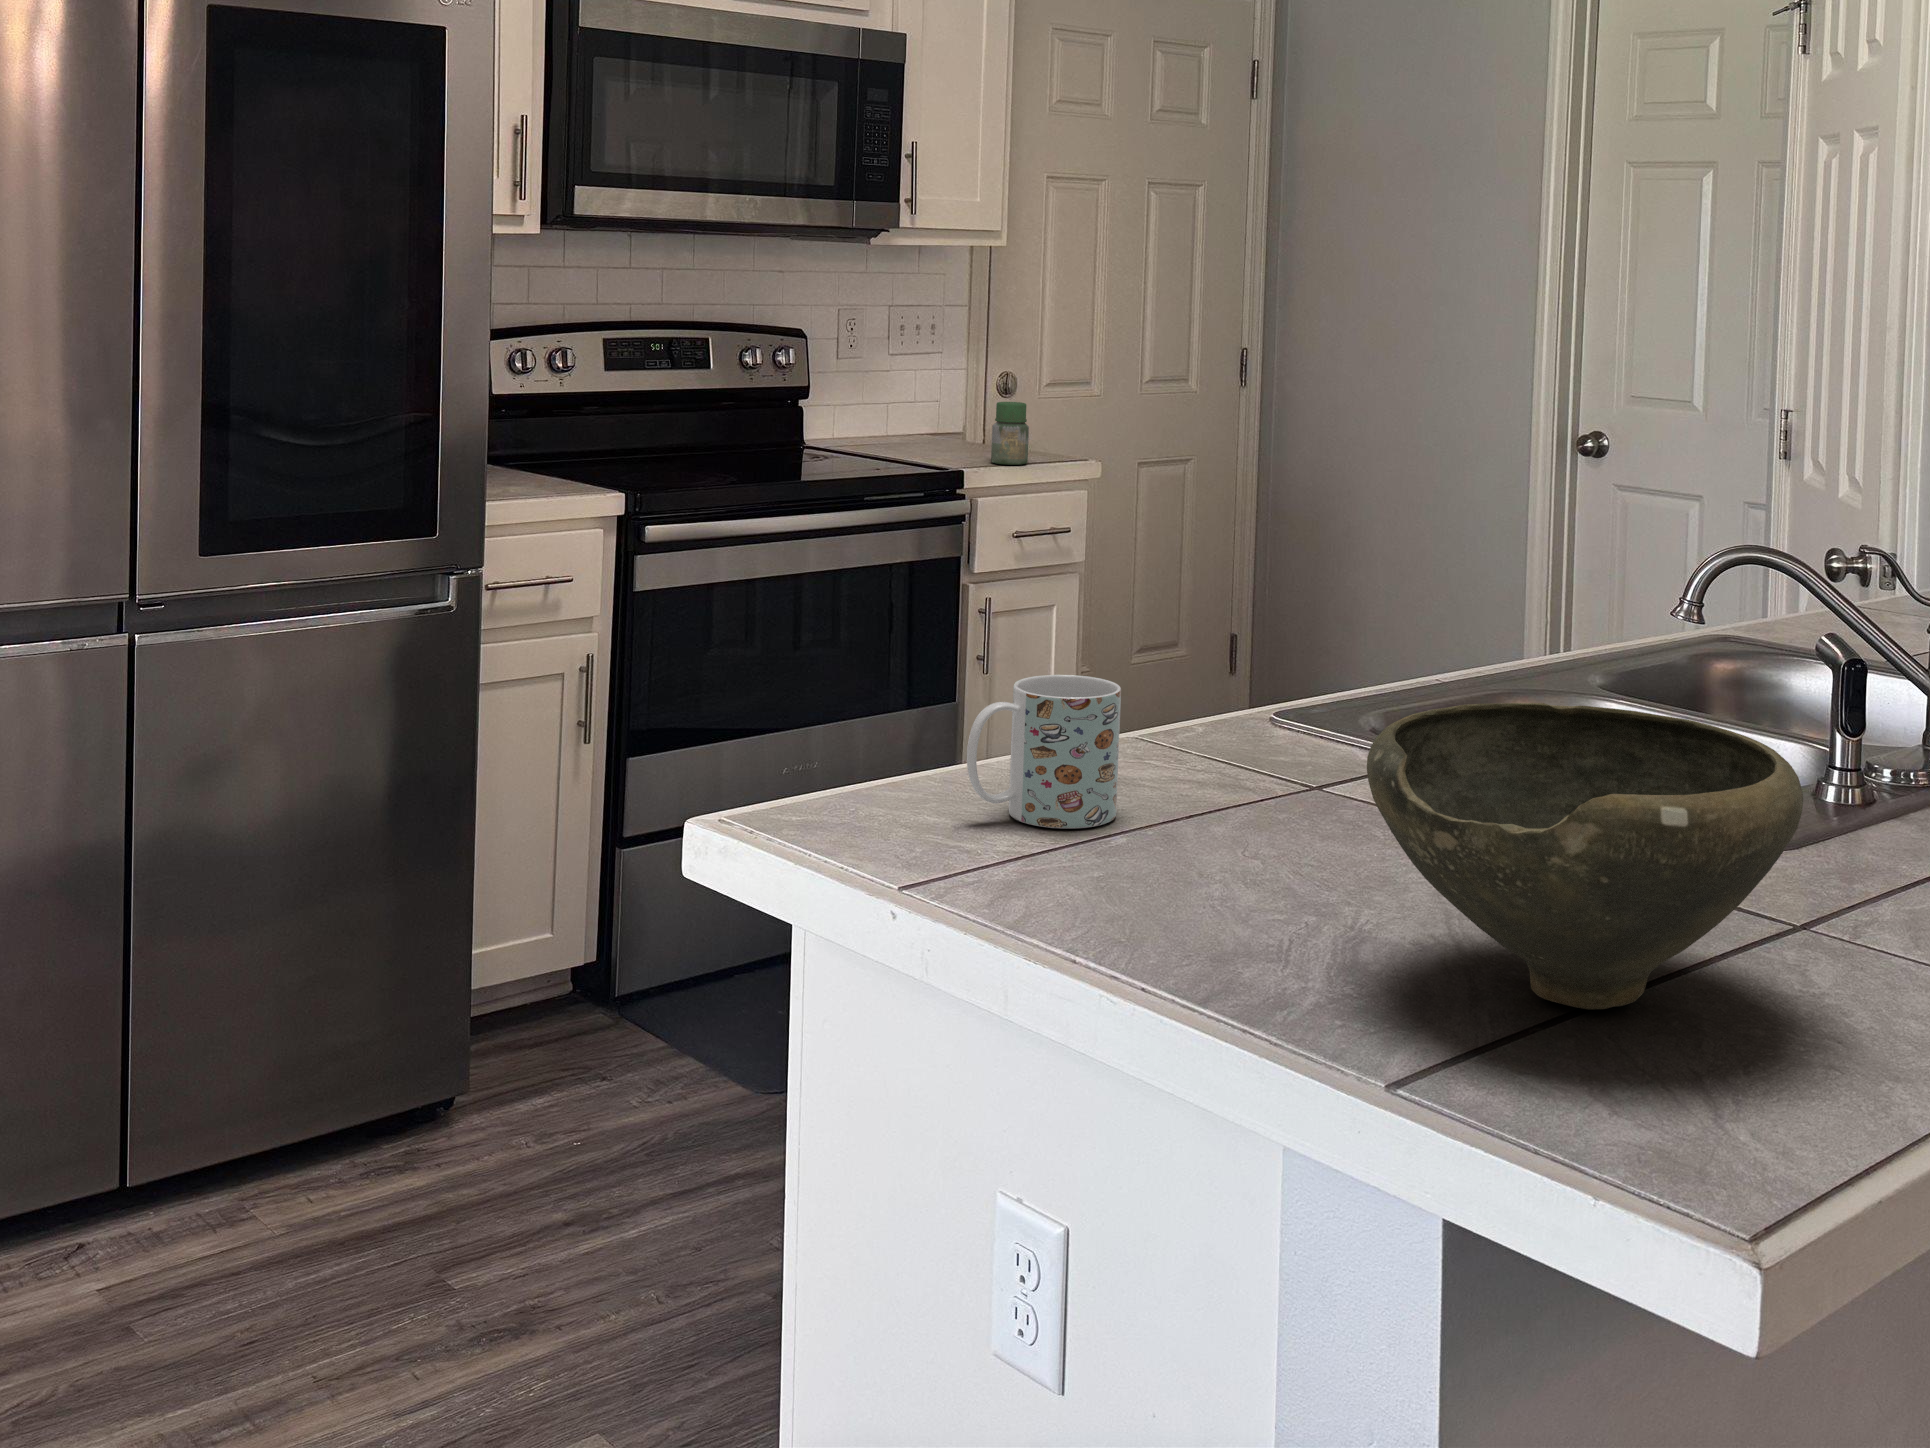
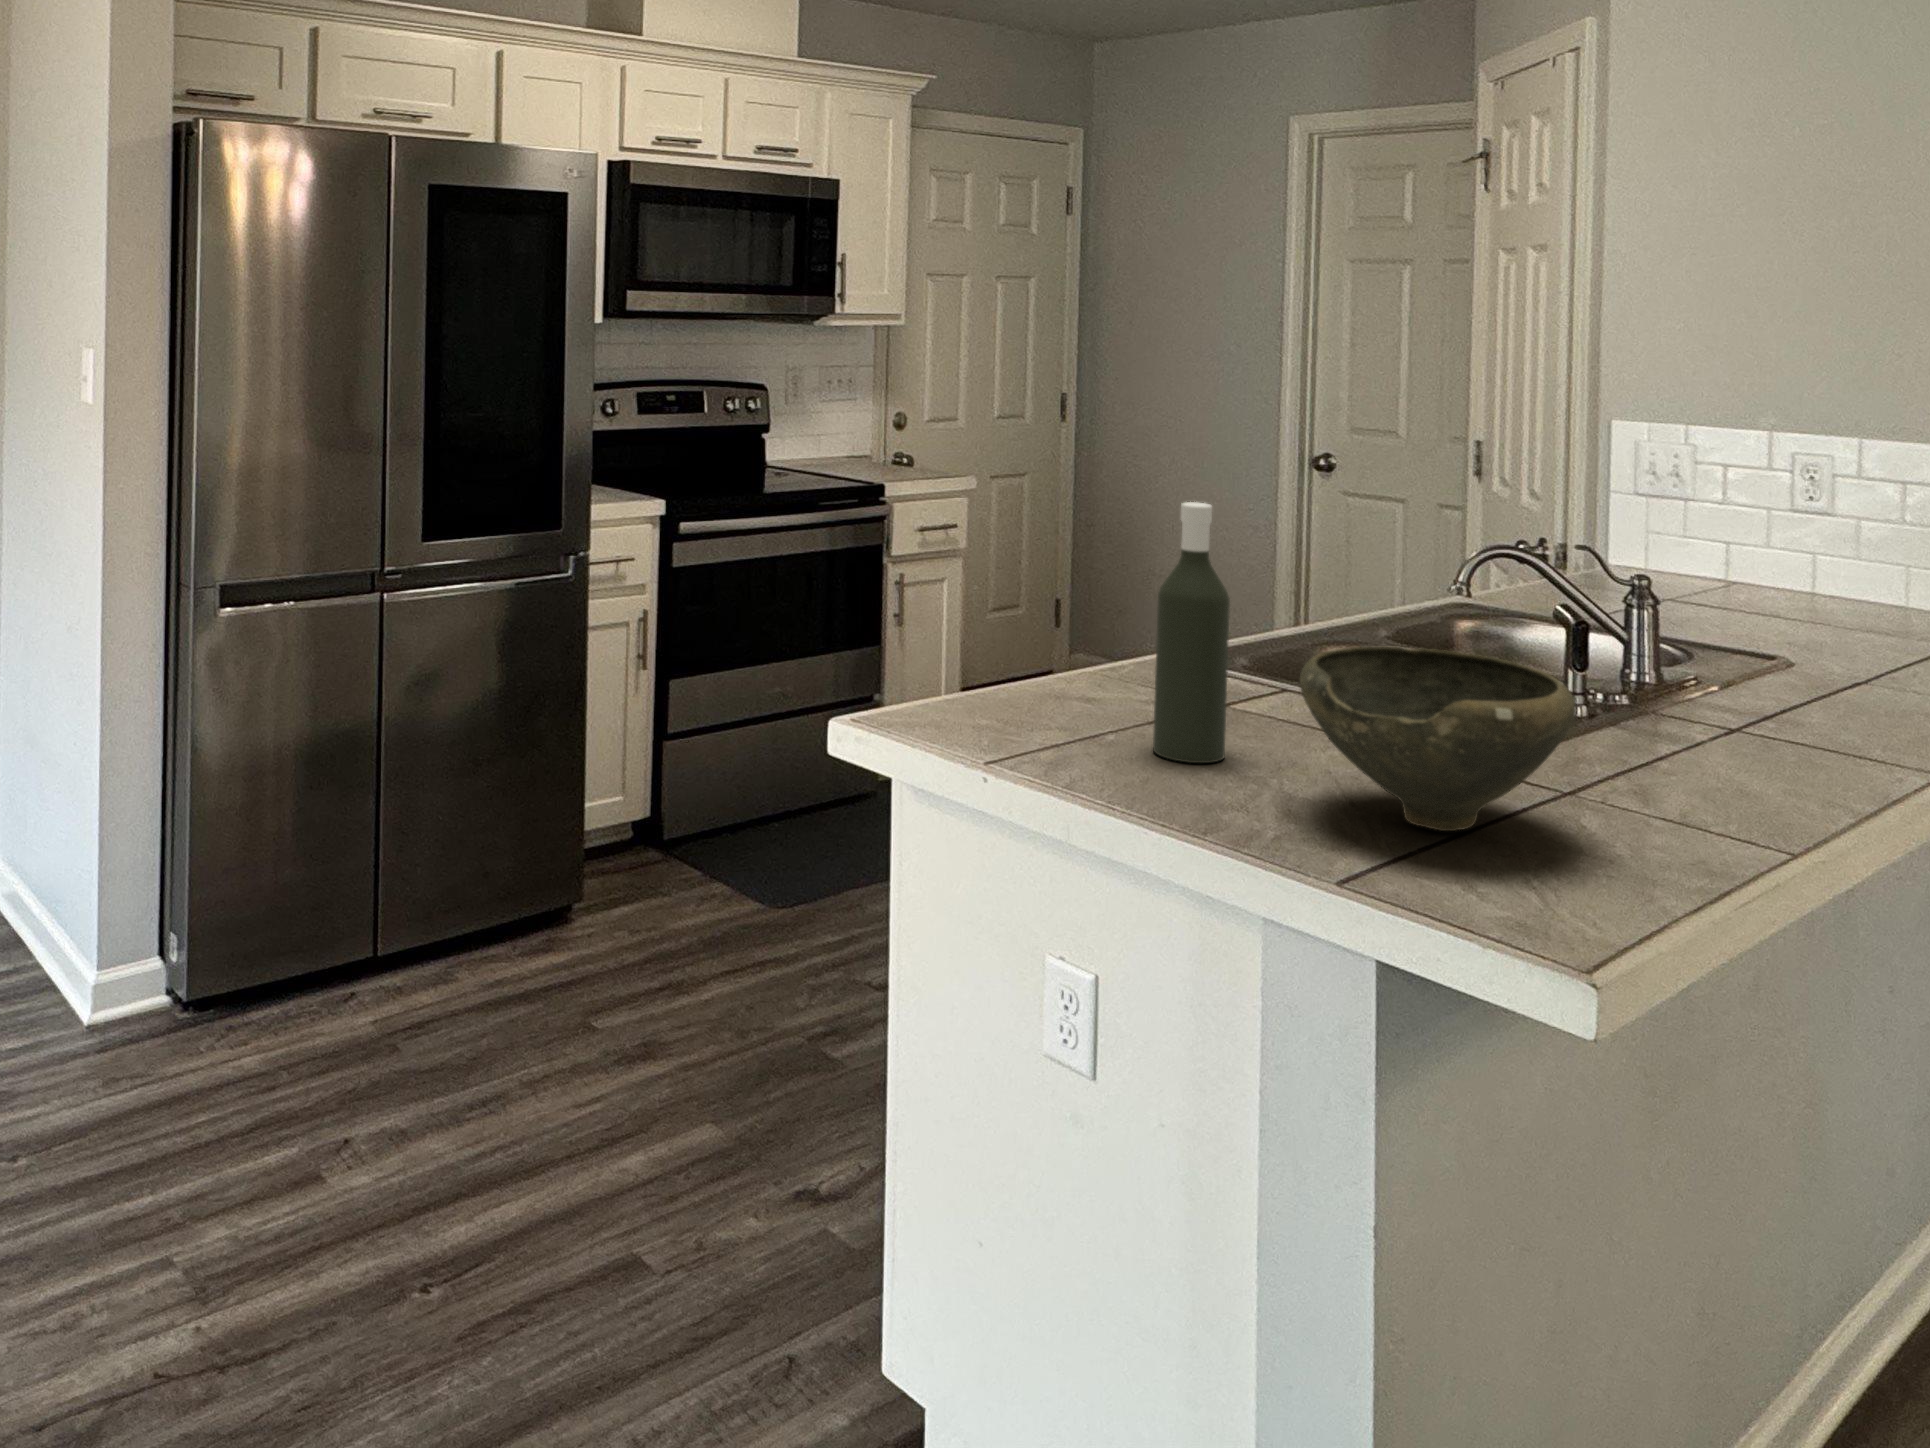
jar: present [991,402,1029,465] -> none [900,434,927,479]
bottle: none [1166,472,1290,895] -> present [1153,502,1230,763]
mug: present [967,675,1121,828] -> none [1014,627,1108,723]

